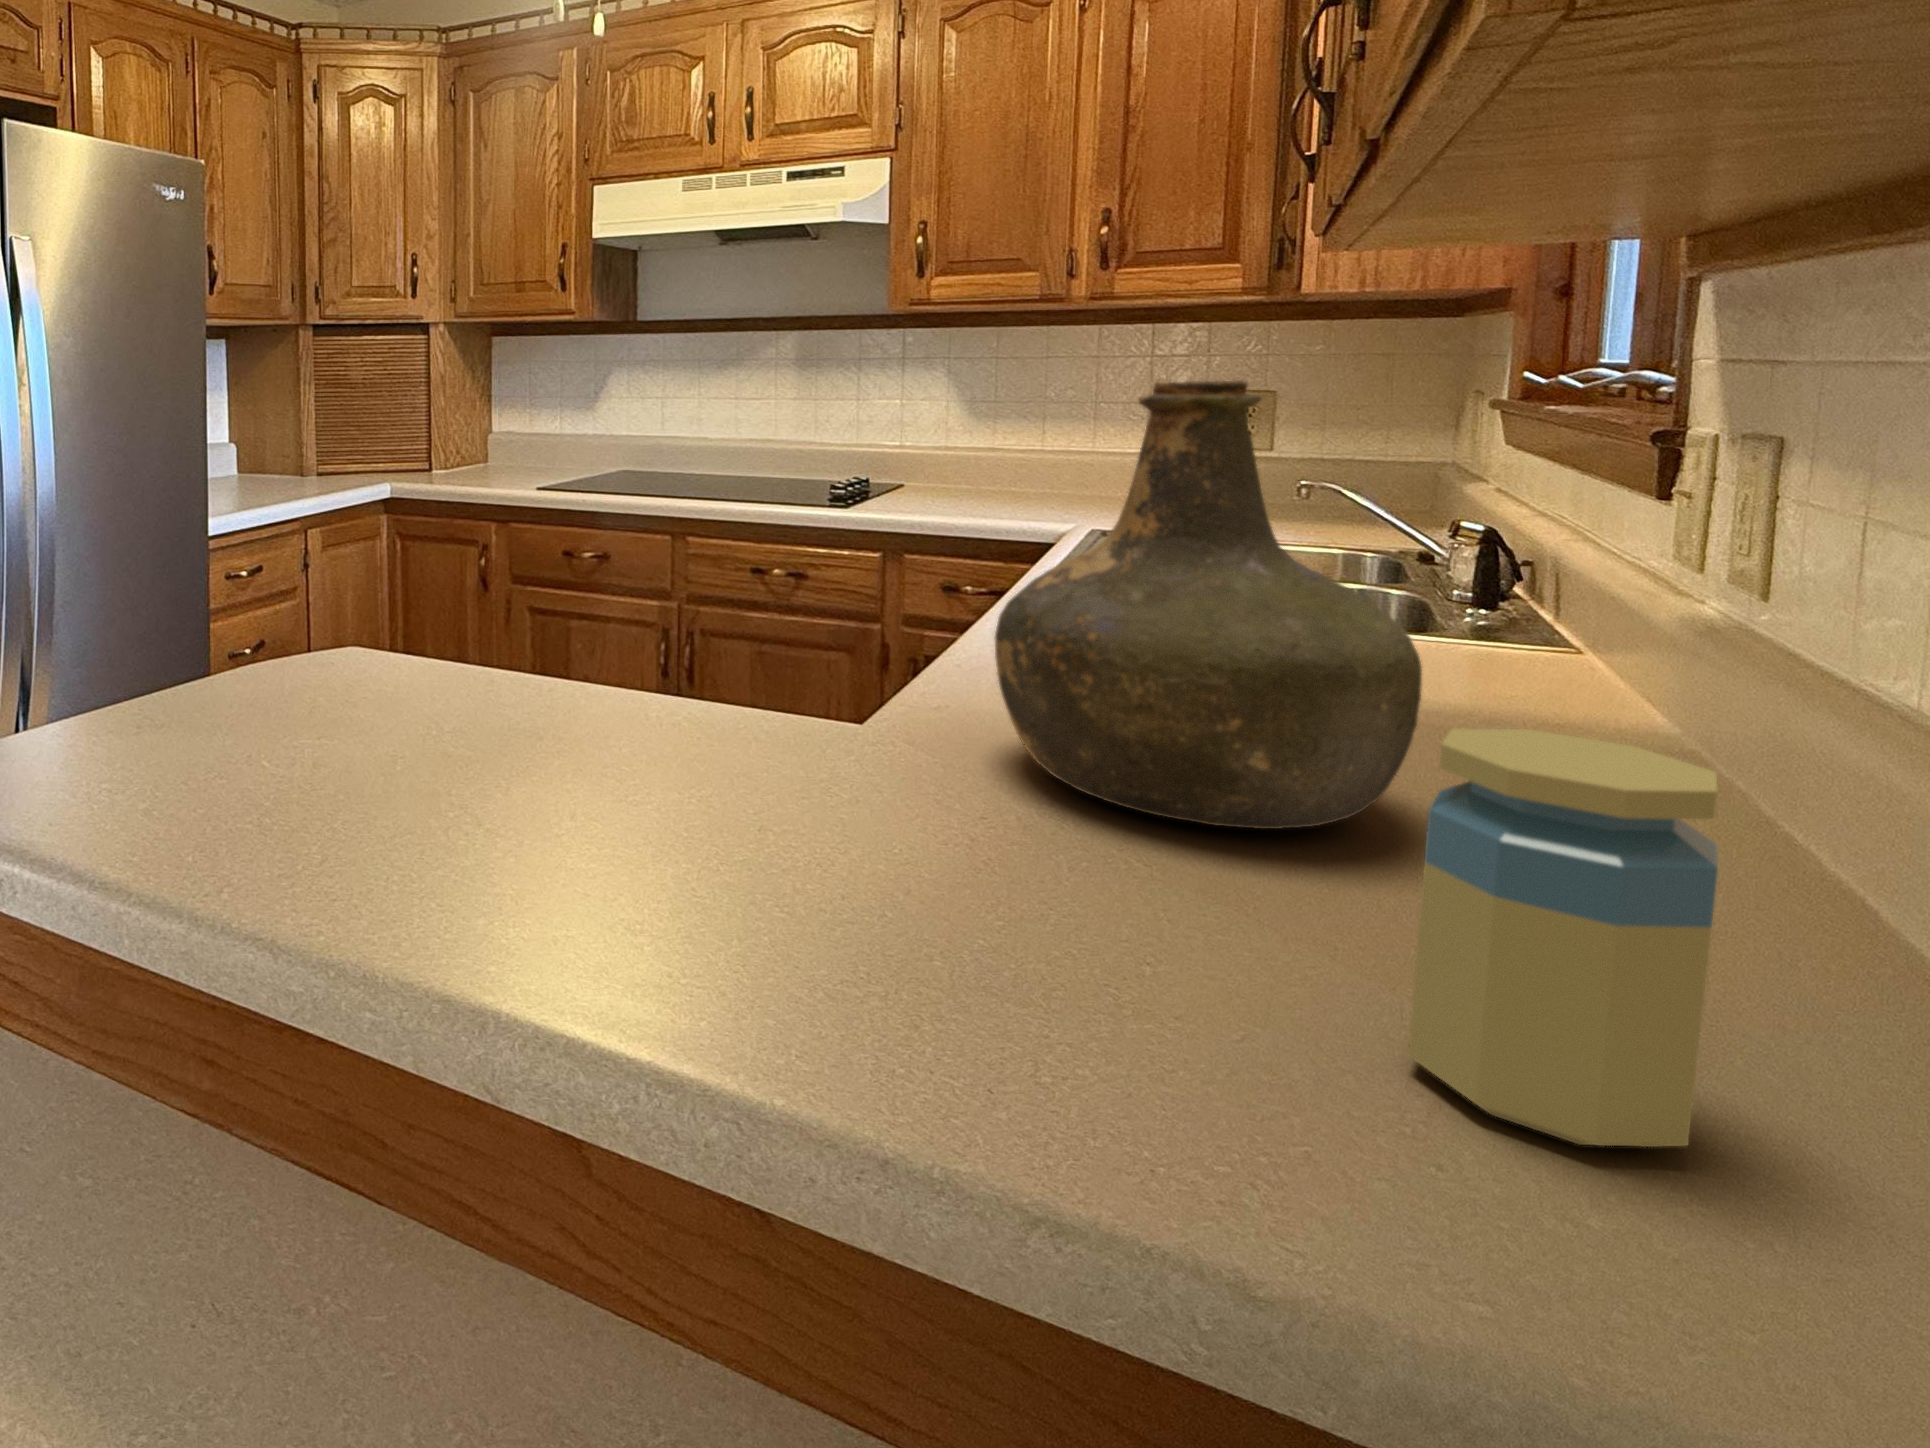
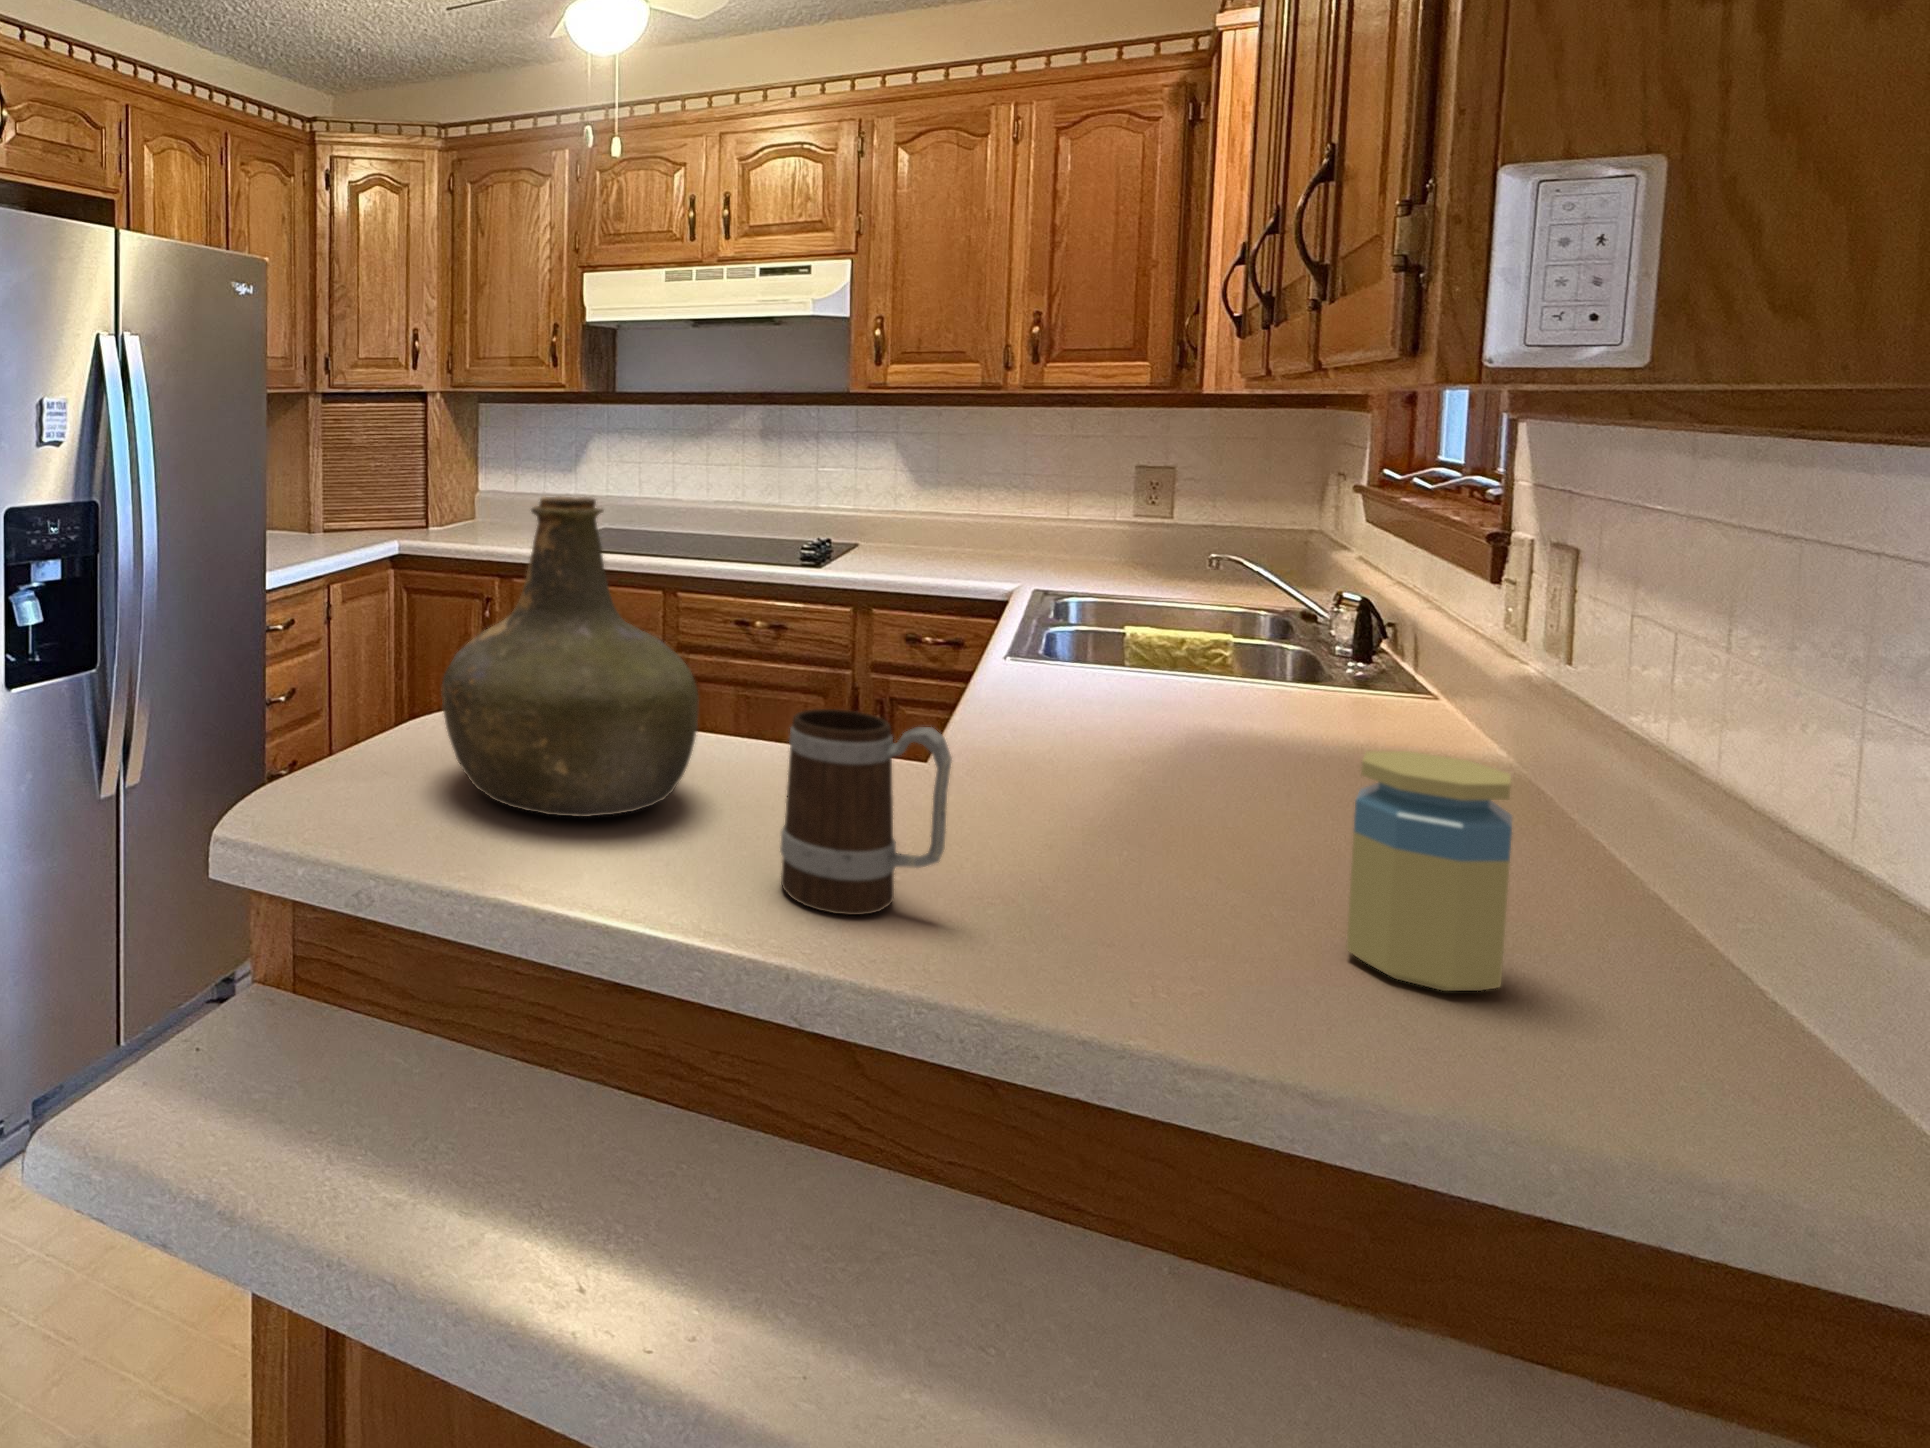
bottle: present [995,380,1422,829] -> present [441,496,699,817]
mug: none [526,652,763,964] -> present [780,709,952,915]

